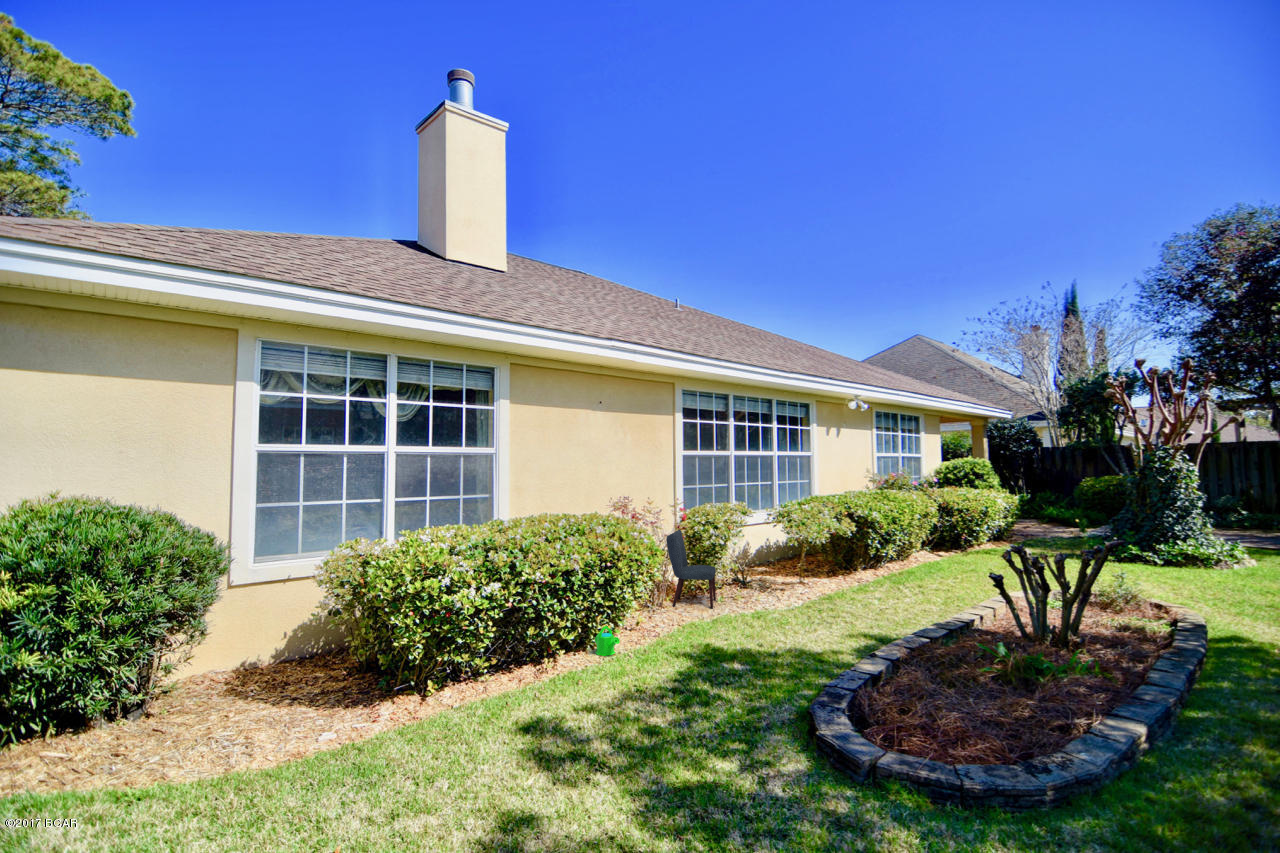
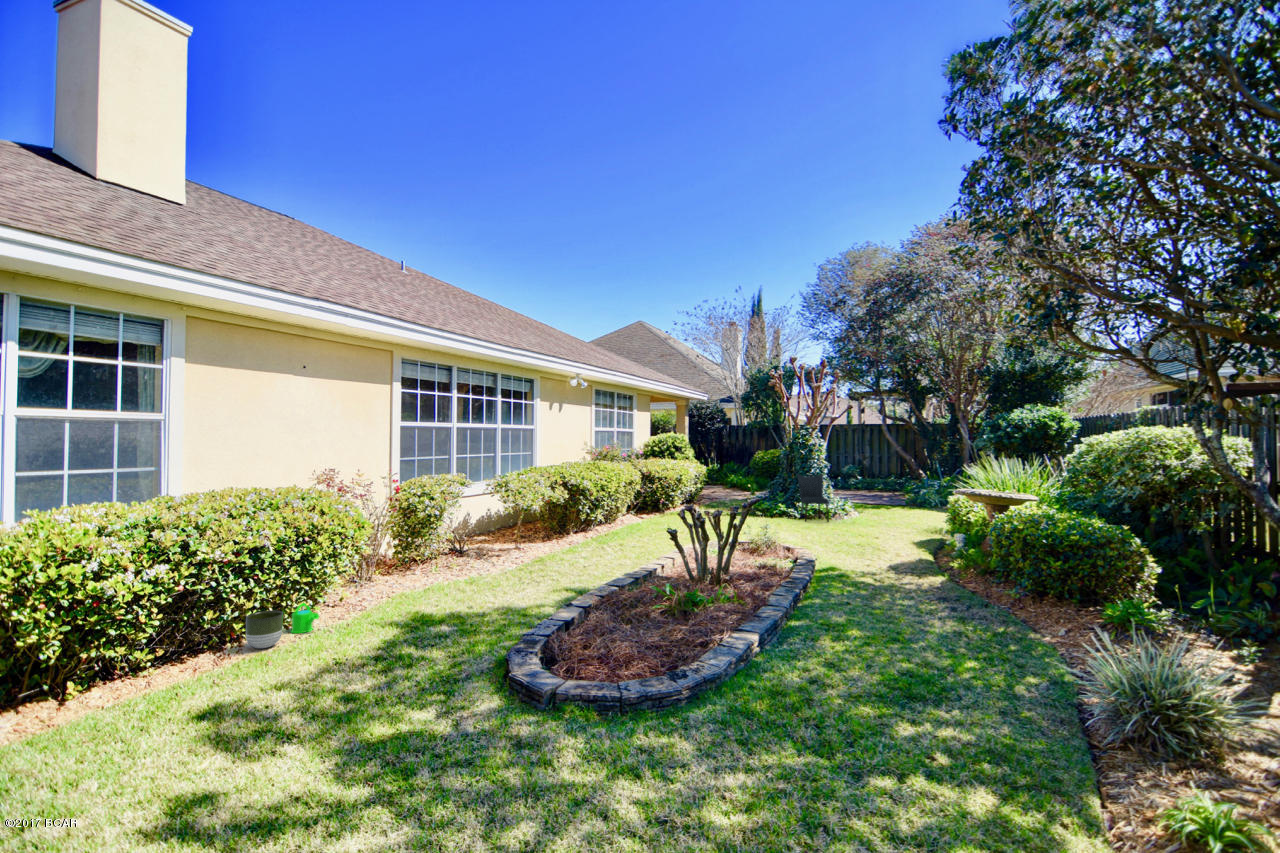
chair: present [666,530,716,609] -> present [798,474,829,521]
planter: none [559,631,589,668] -> present [246,610,283,648]

